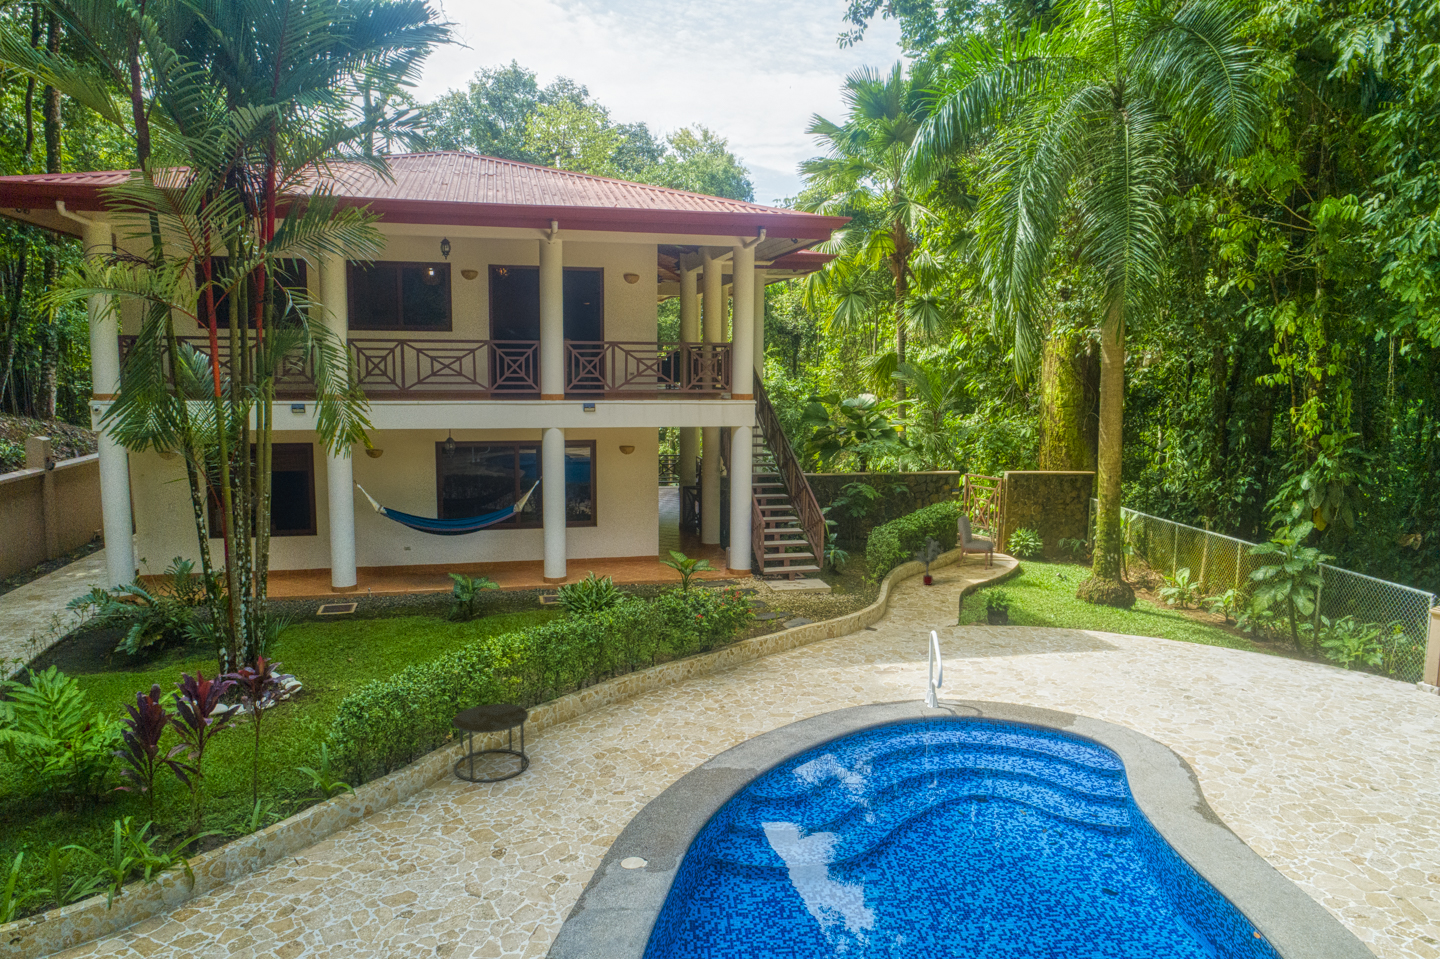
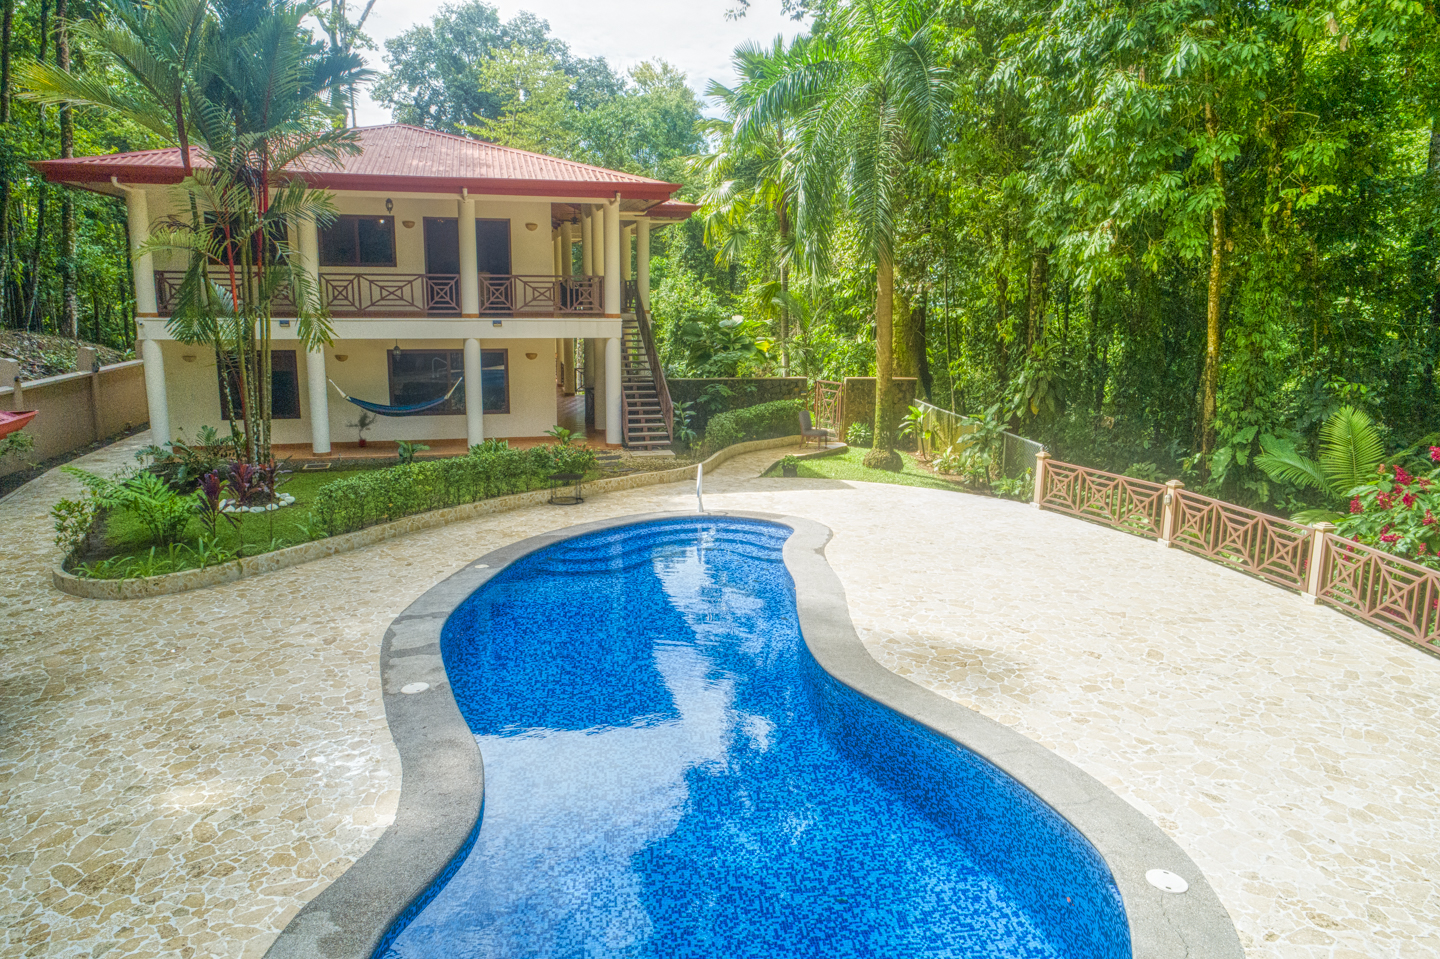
potted tree: present [915,538,940,585] -> present [347,410,377,447]
side table: present [453,704,529,782] -> present [547,473,584,505]

